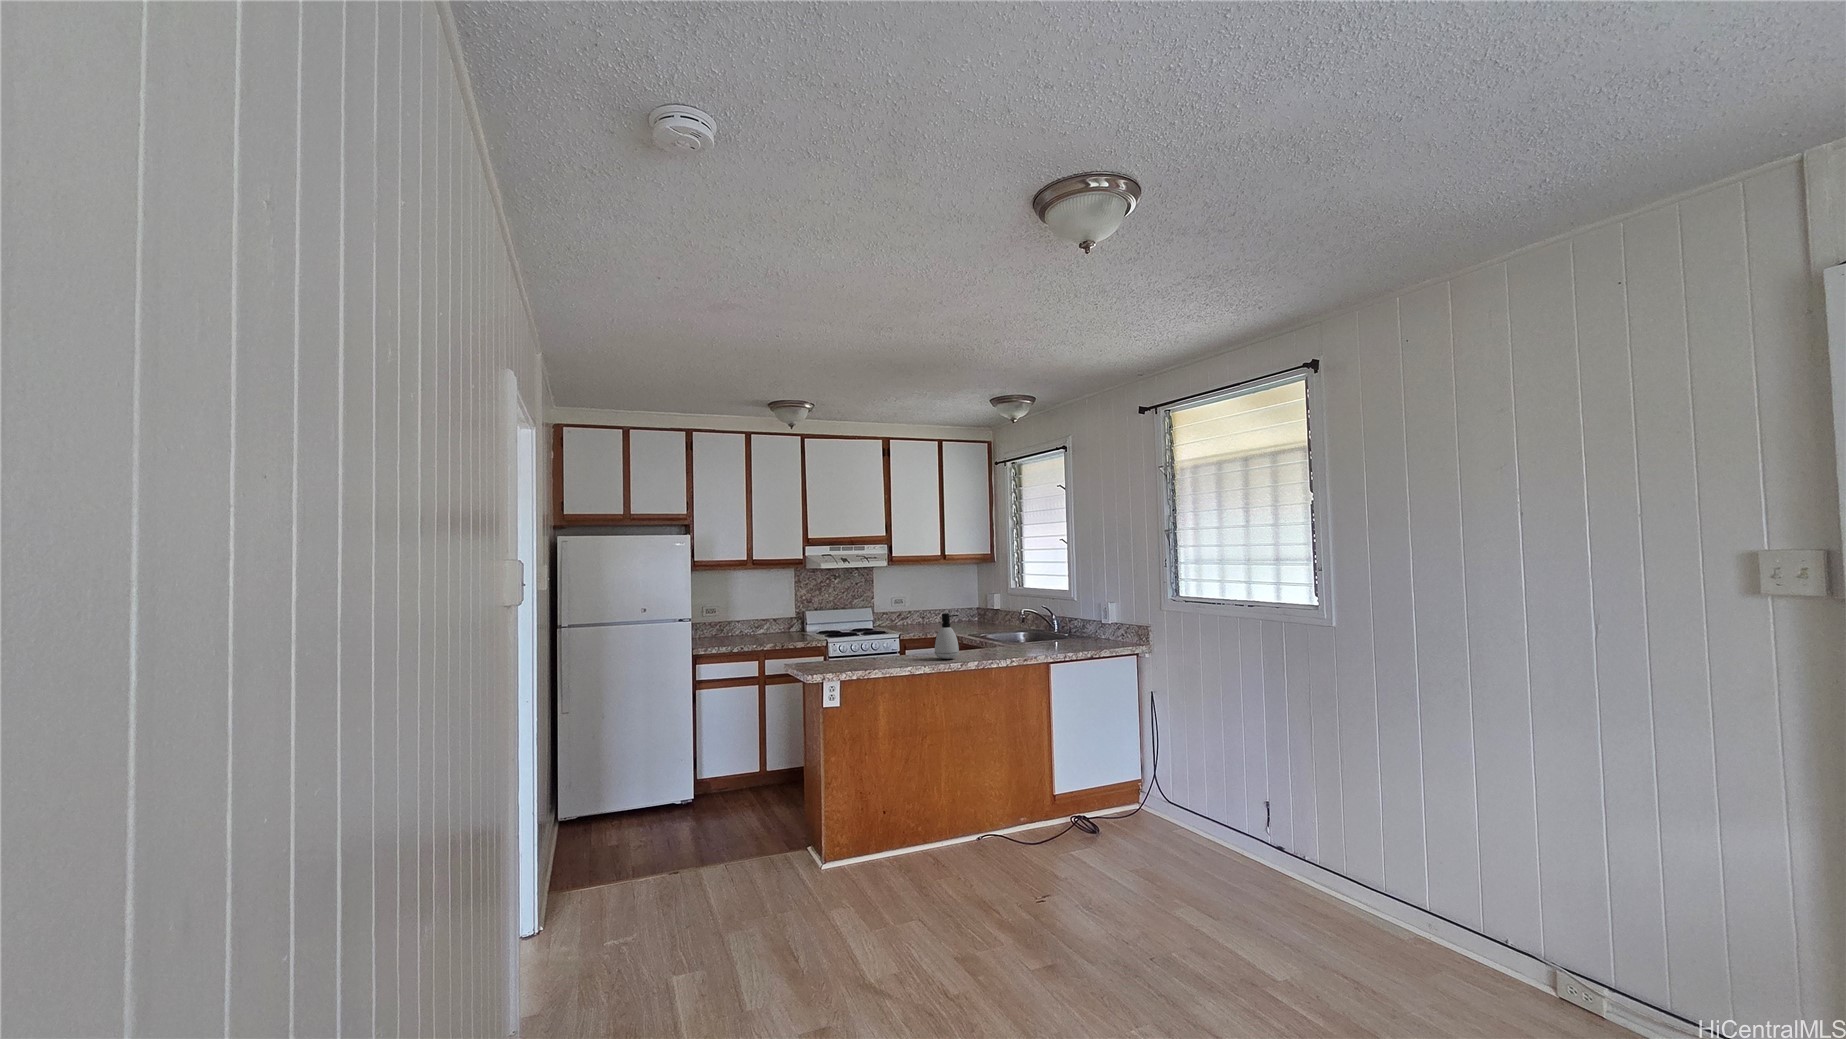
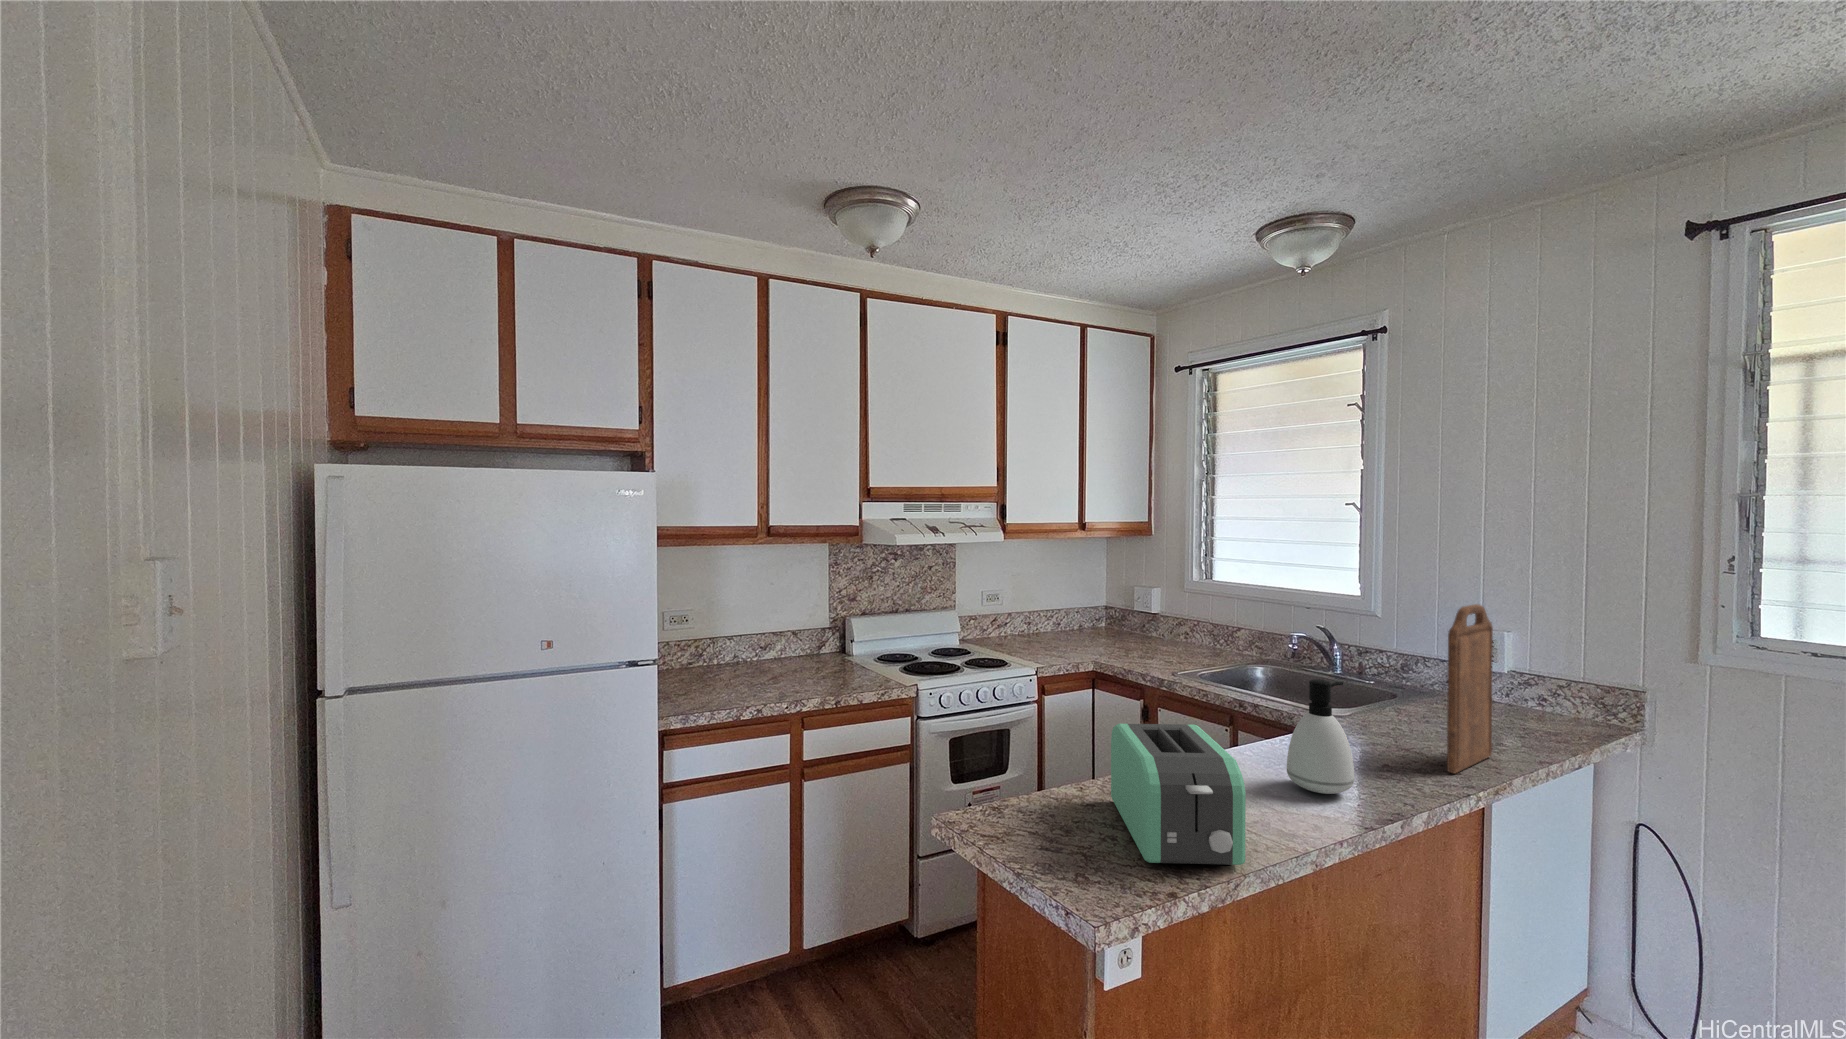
cutting board: none [1013,584,1049,656] -> present [1447,604,1493,773]
toaster: none [843,628,888,668] -> present [1111,724,1246,865]

